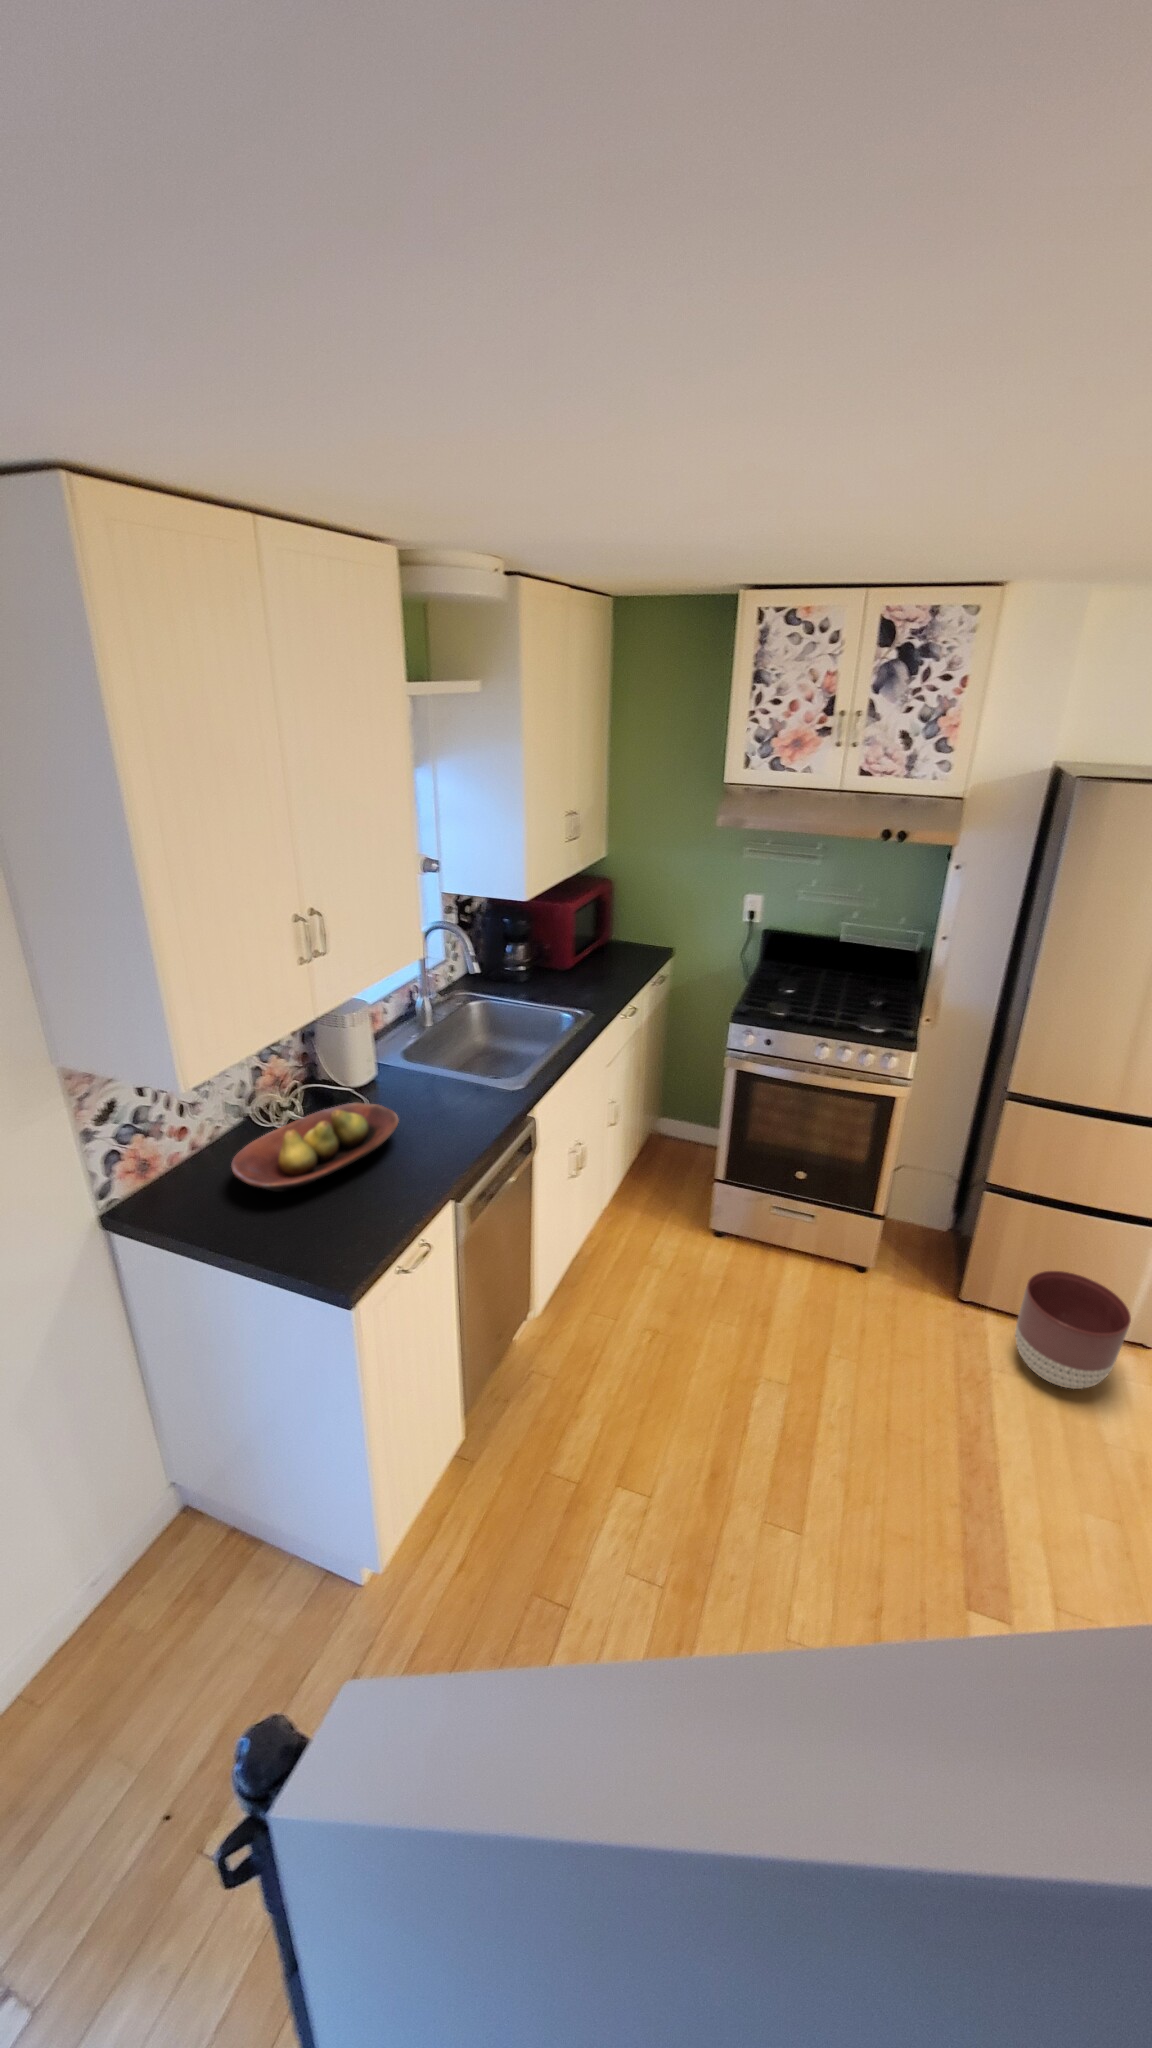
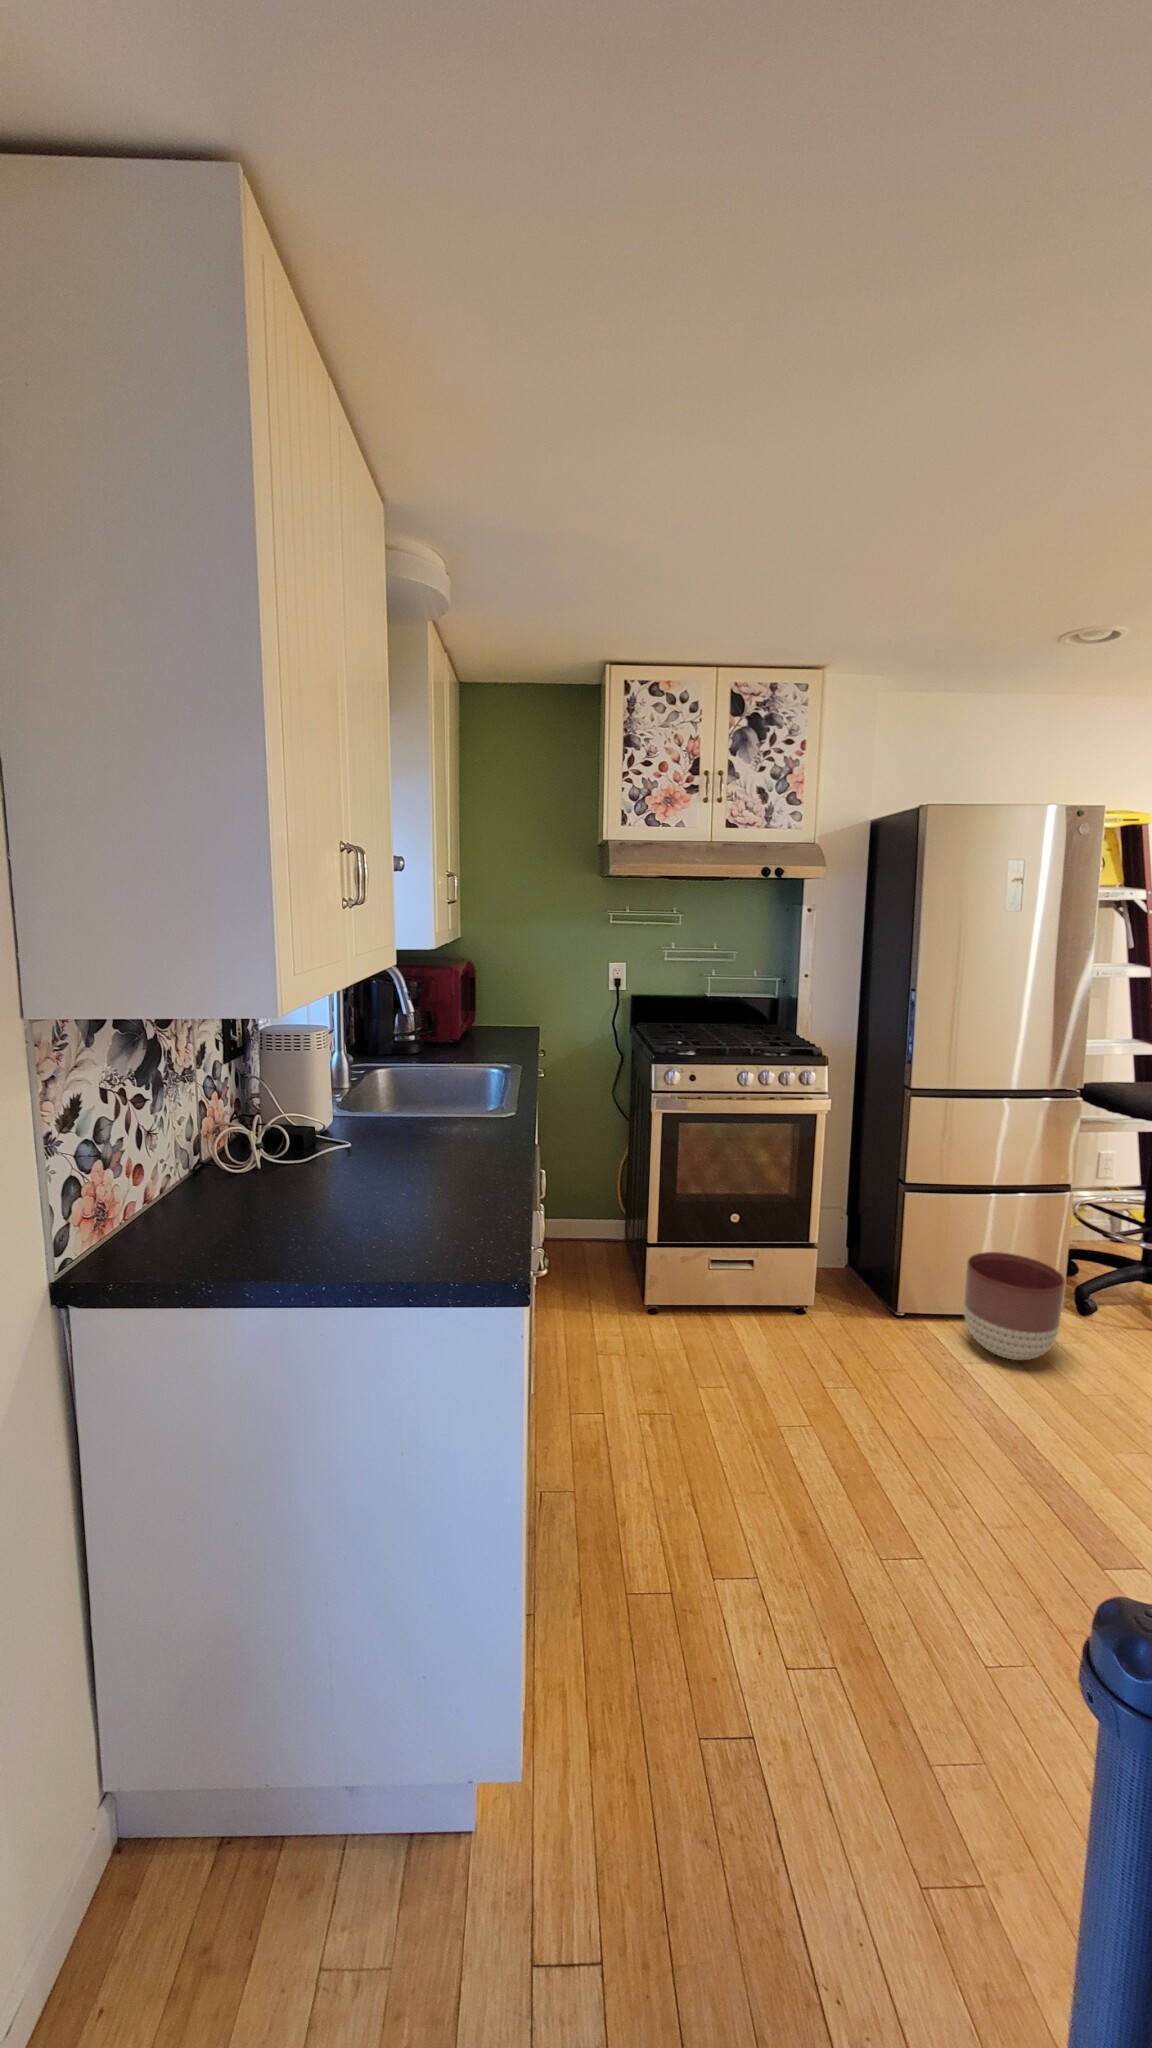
fruit bowl: present [231,1103,399,1192] -> none [242,1118,439,1224]

